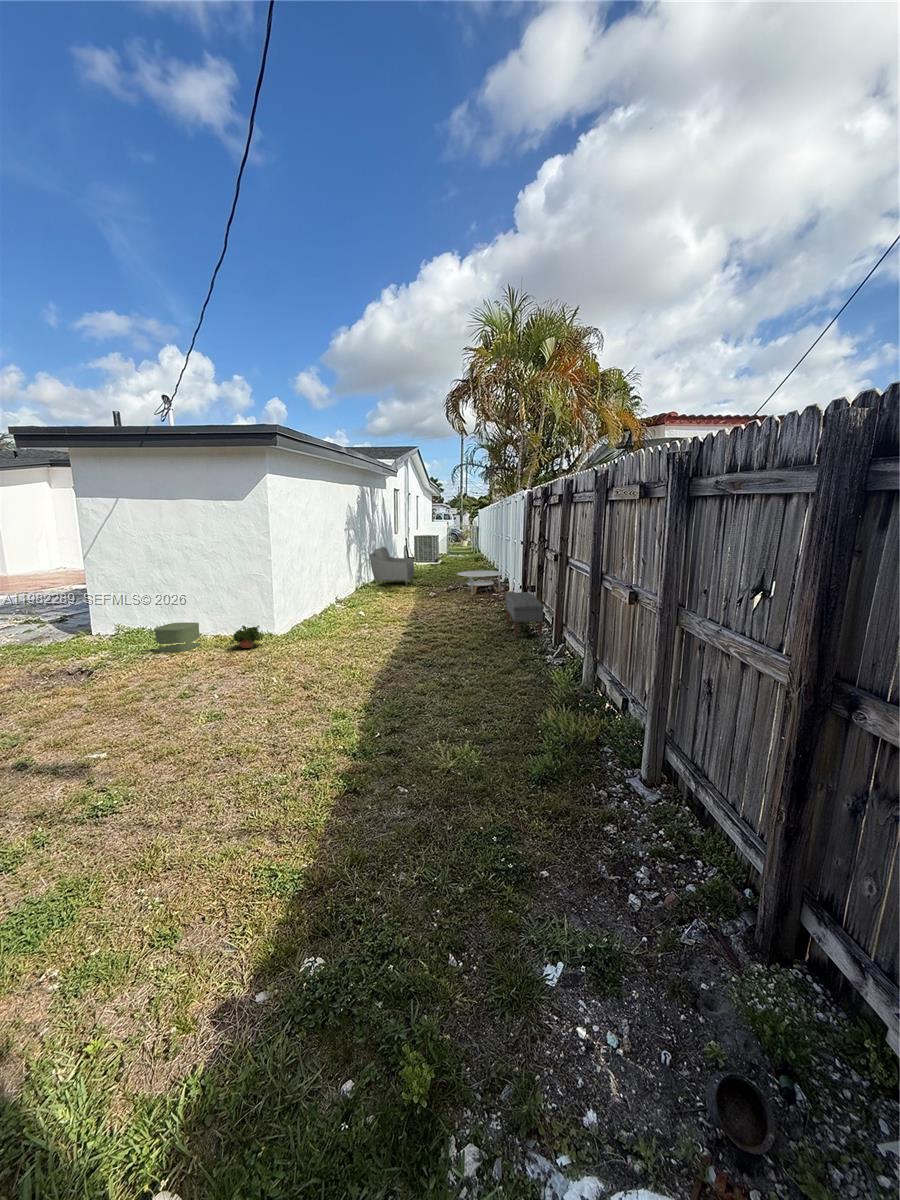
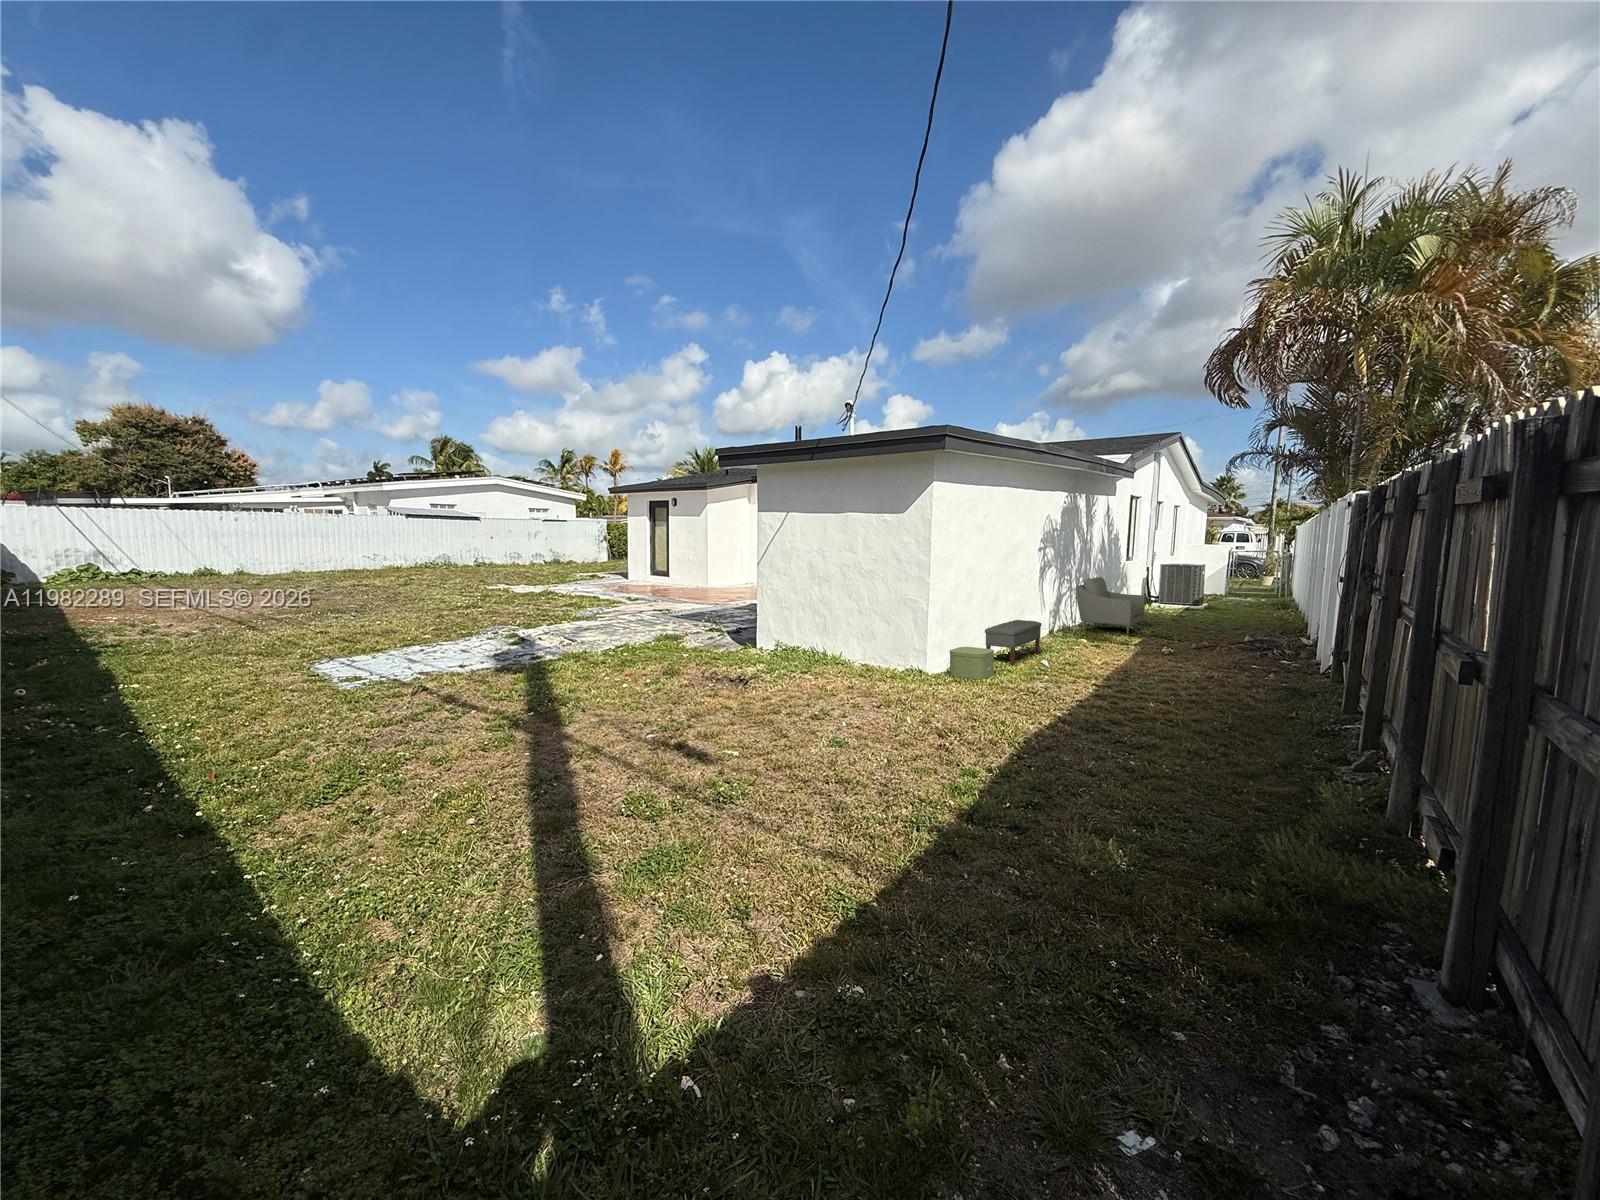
round table: present [457,570,503,595] -> none [1207,620,1294,657]
bench: present [505,592,544,638] -> present [985,620,1042,665]
storage box: present [154,623,201,652] -> present [950,647,994,679]
potted plant: present [230,626,263,648] -> none [874,655,914,685]

